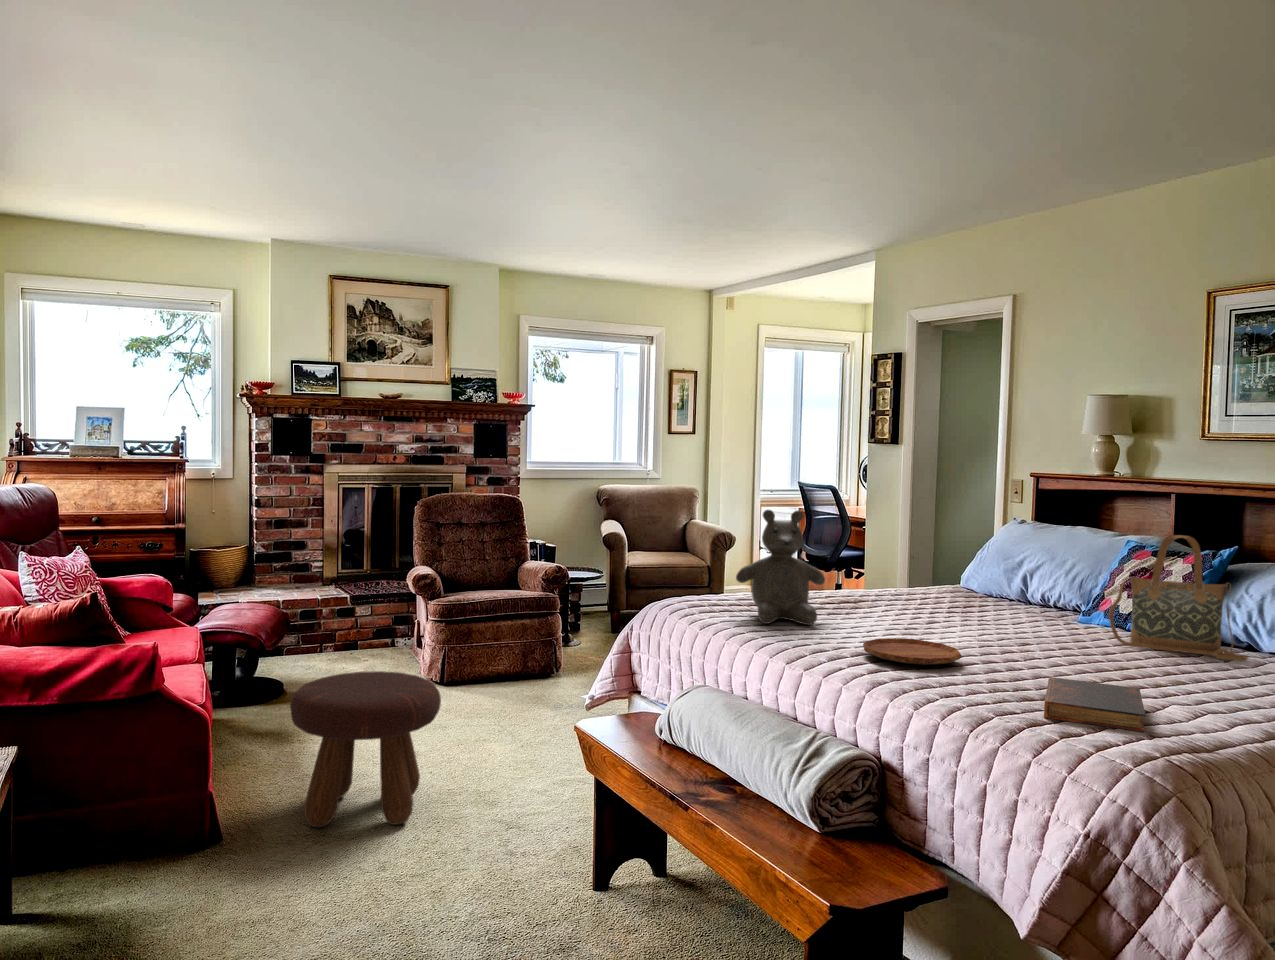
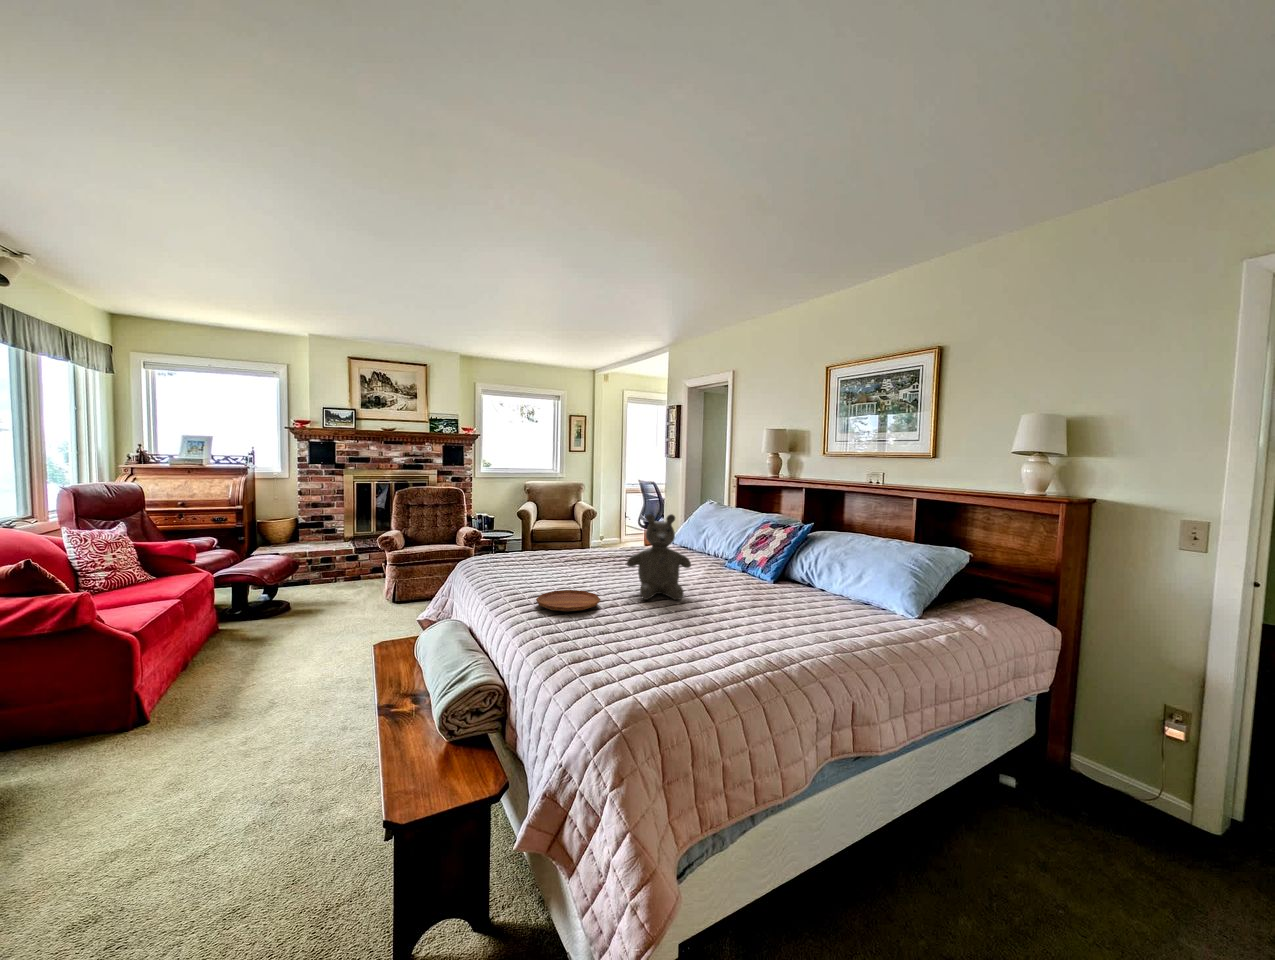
teddy bear: present [736,509,825,625] -> present [627,514,691,600]
handbag: present [1109,535,1248,661] -> none [725,520,800,602]
footstool: present [290,671,441,827] -> none [200,606,318,713]
book: present [1044,677,1145,732] -> none [592,623,678,672]

